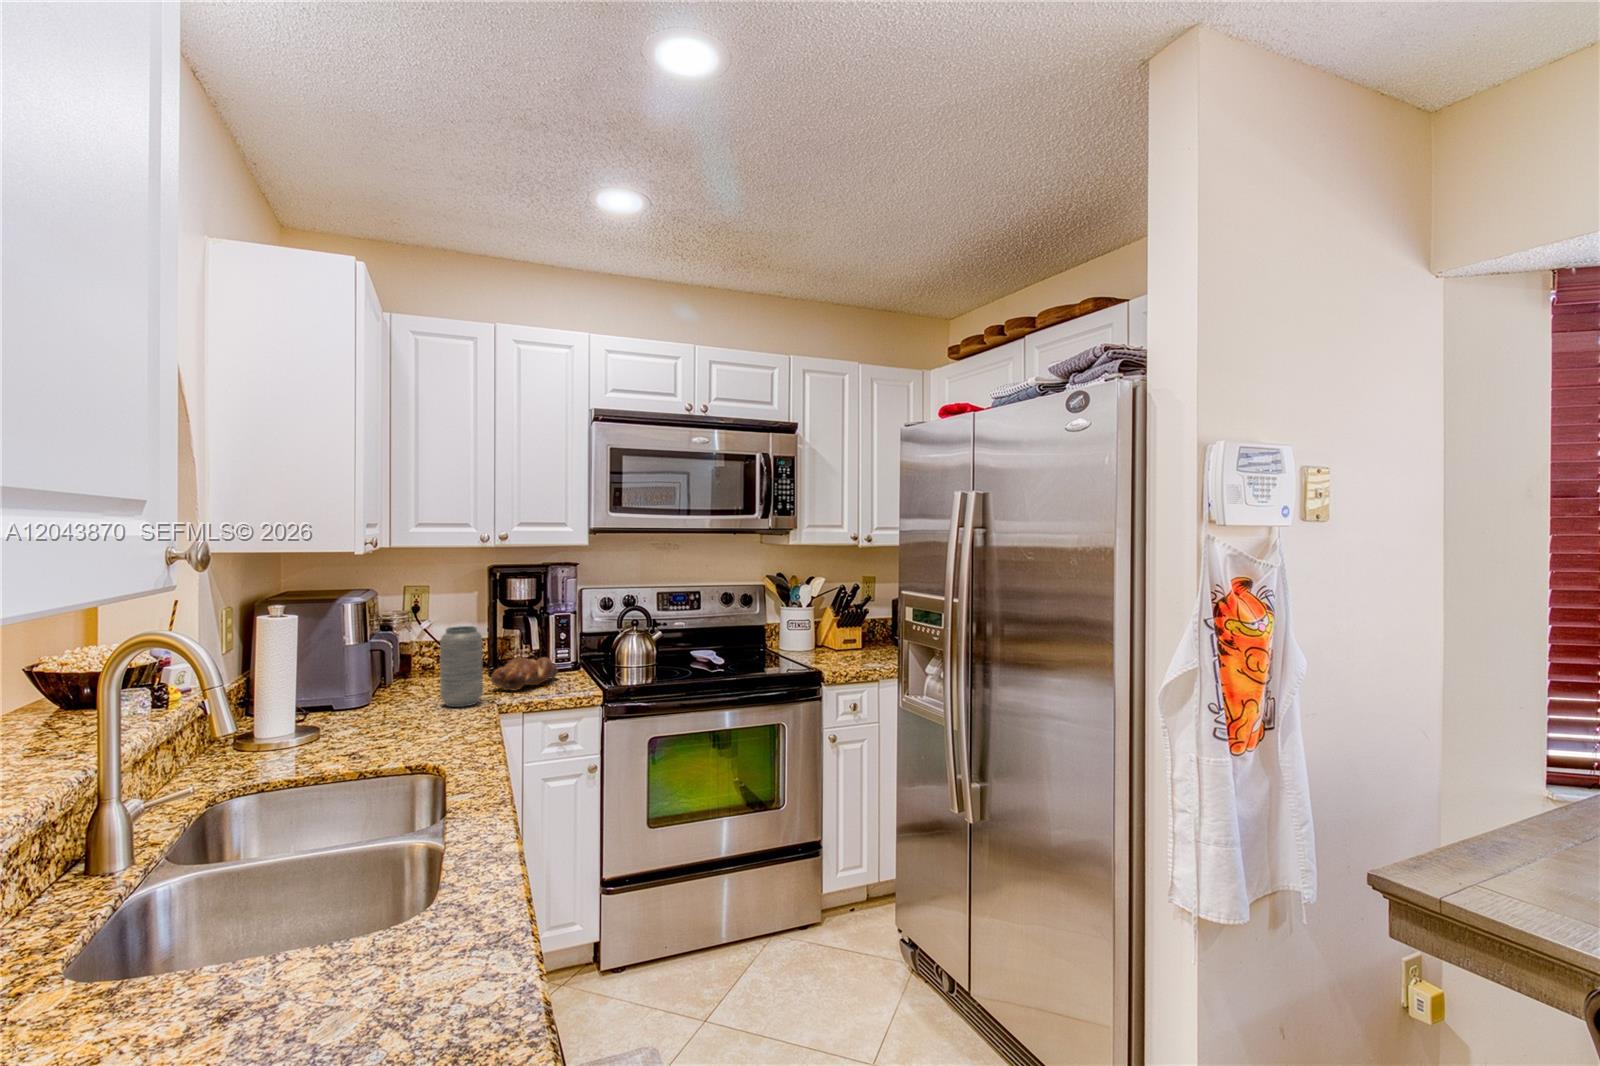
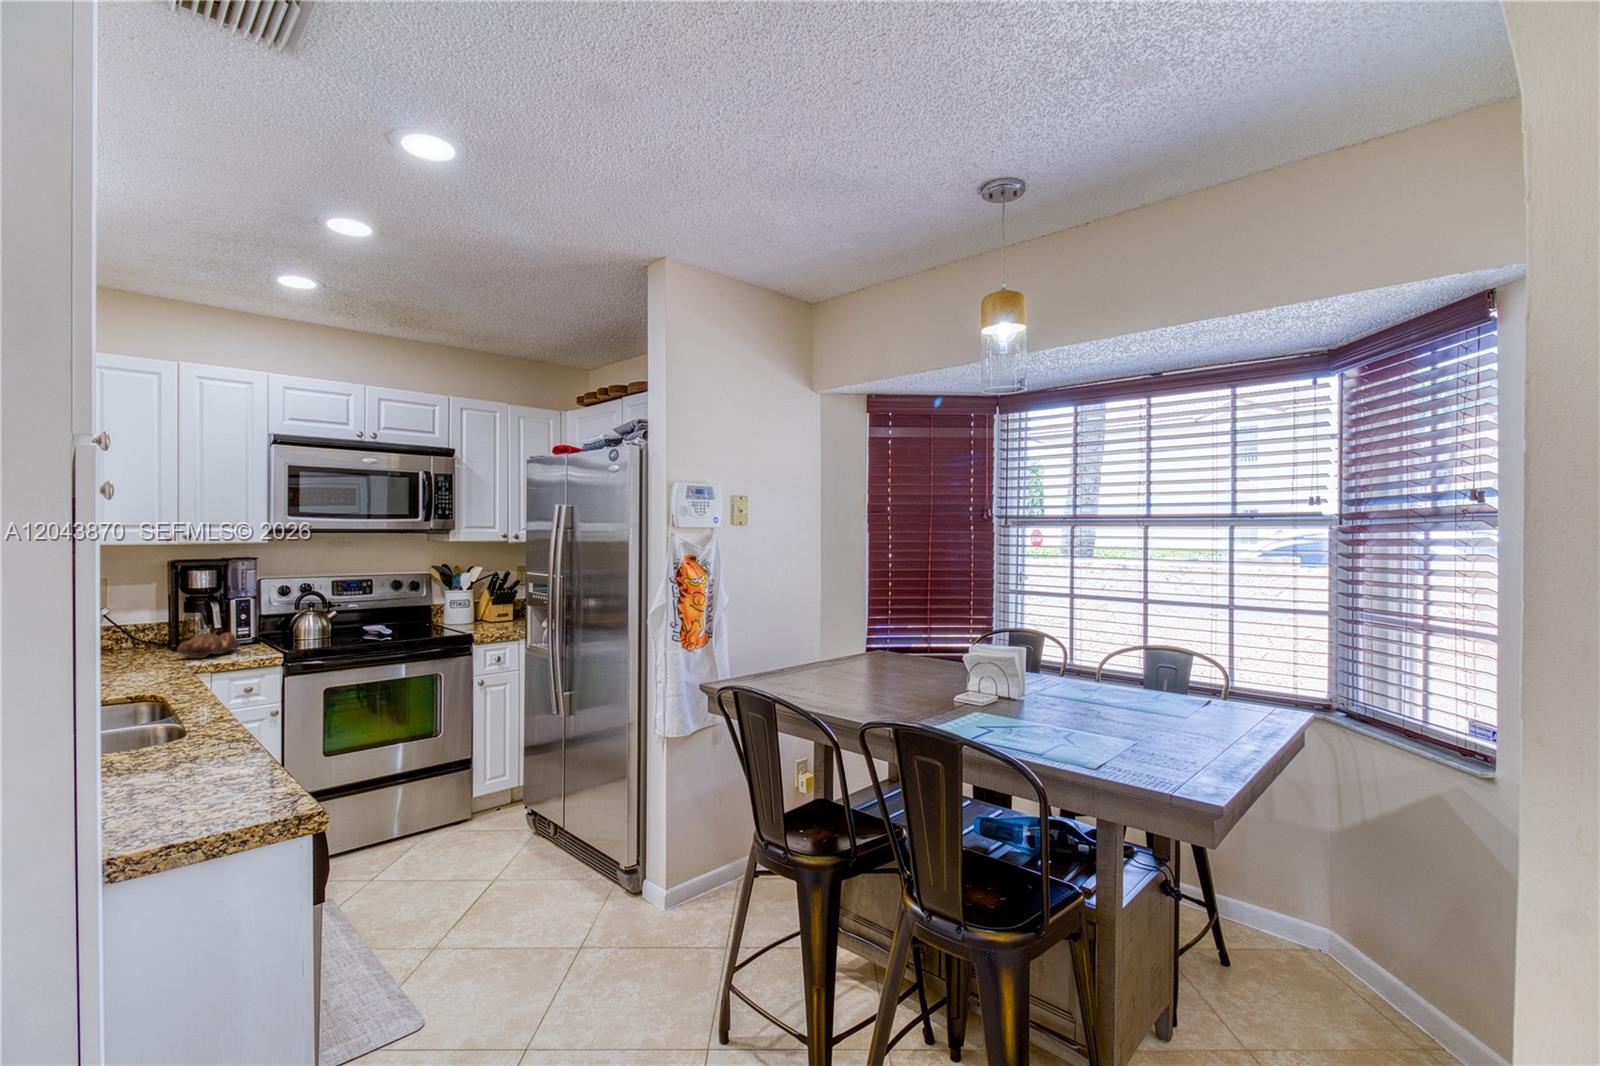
vase: present [440,626,483,707] -> none [133,607,173,670]

